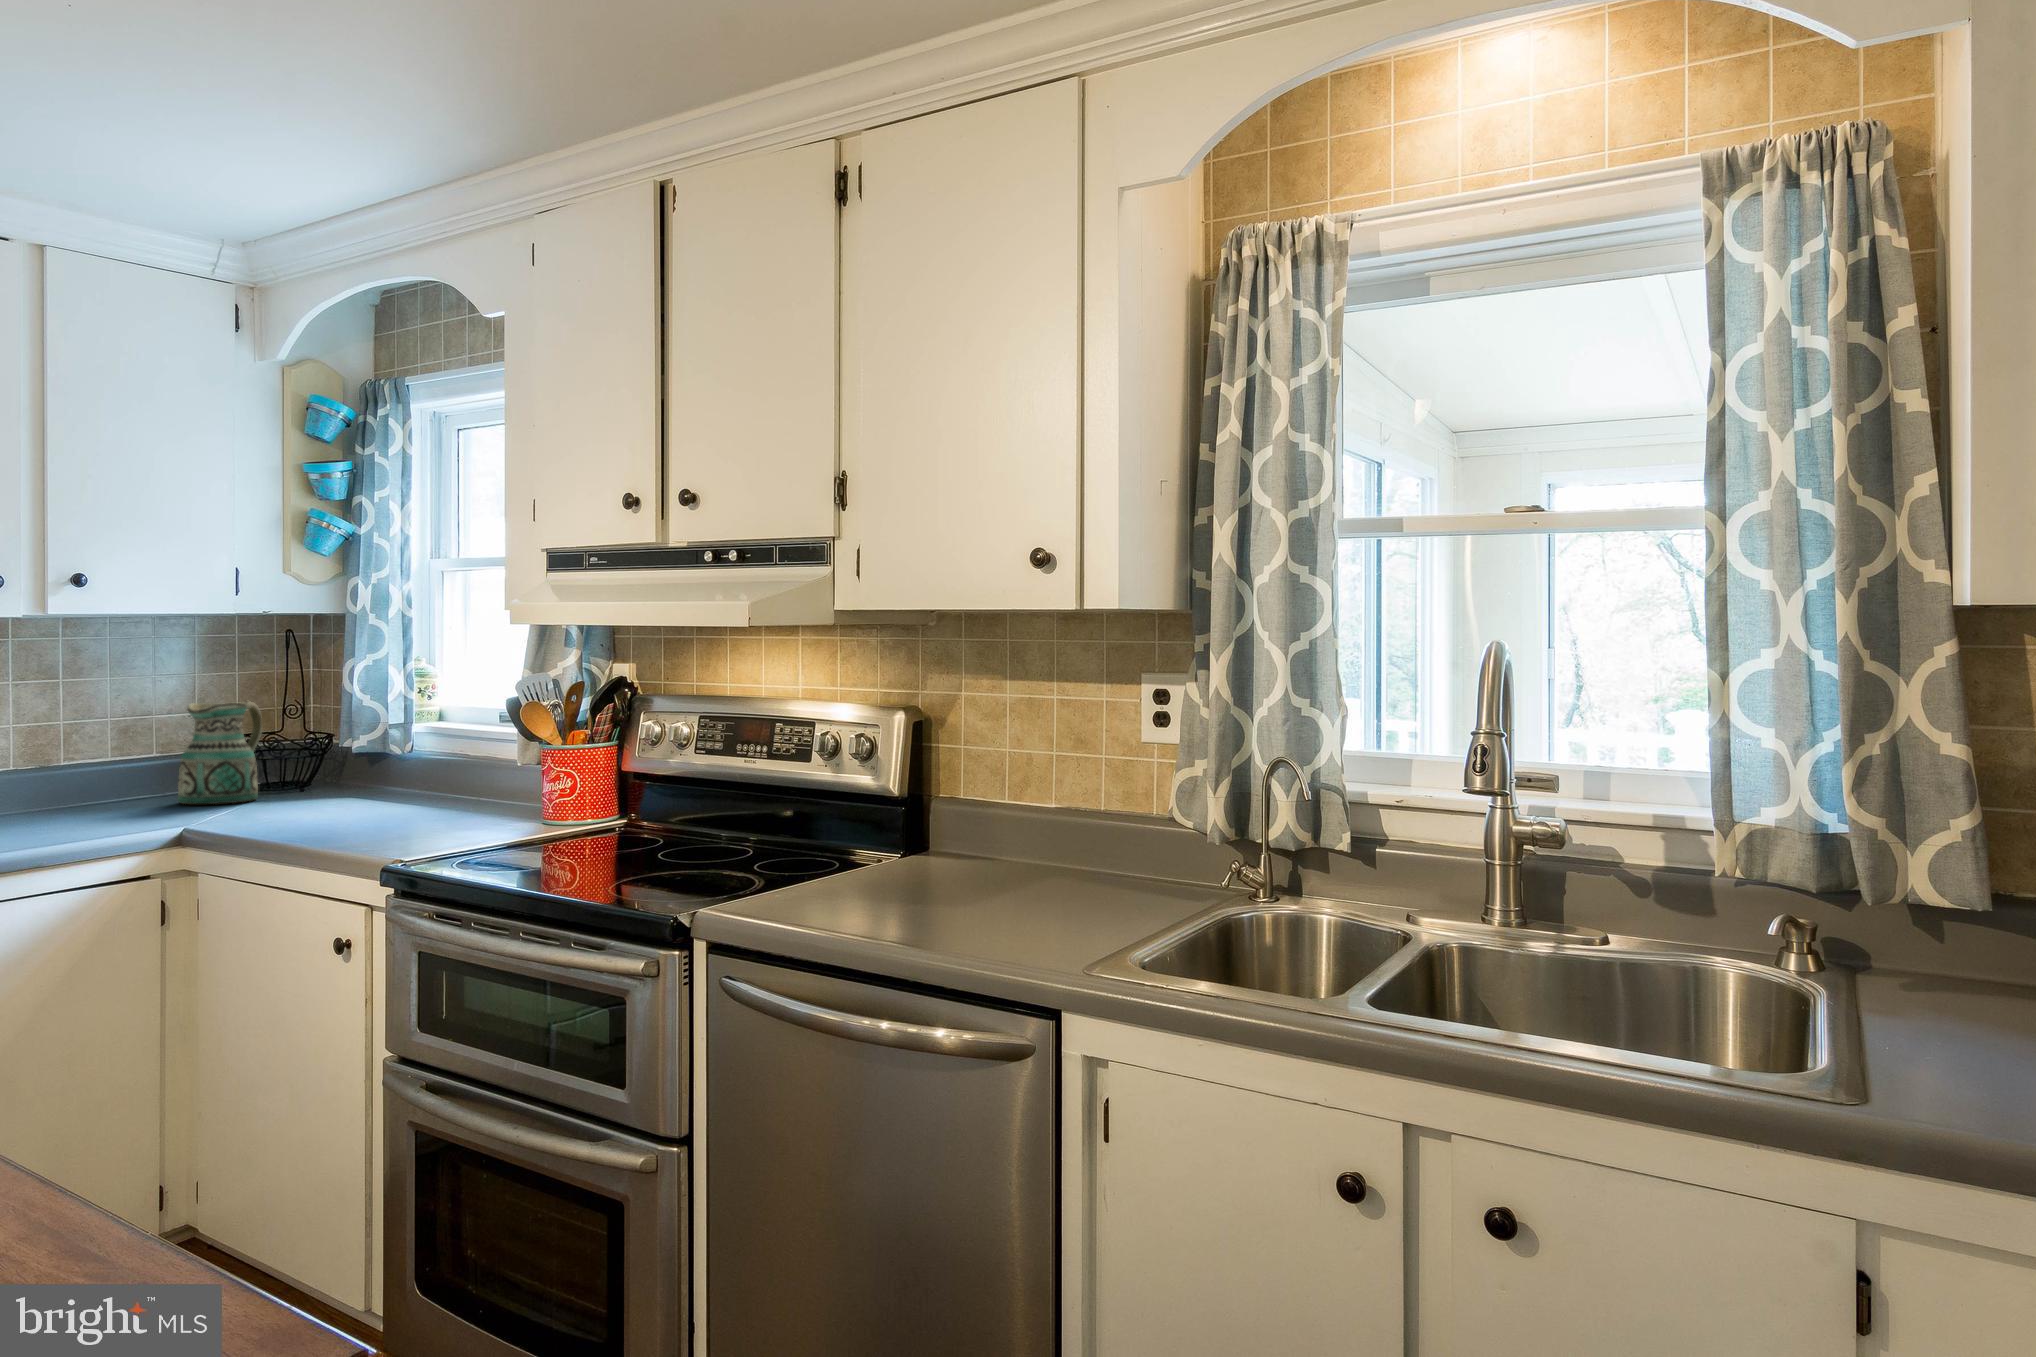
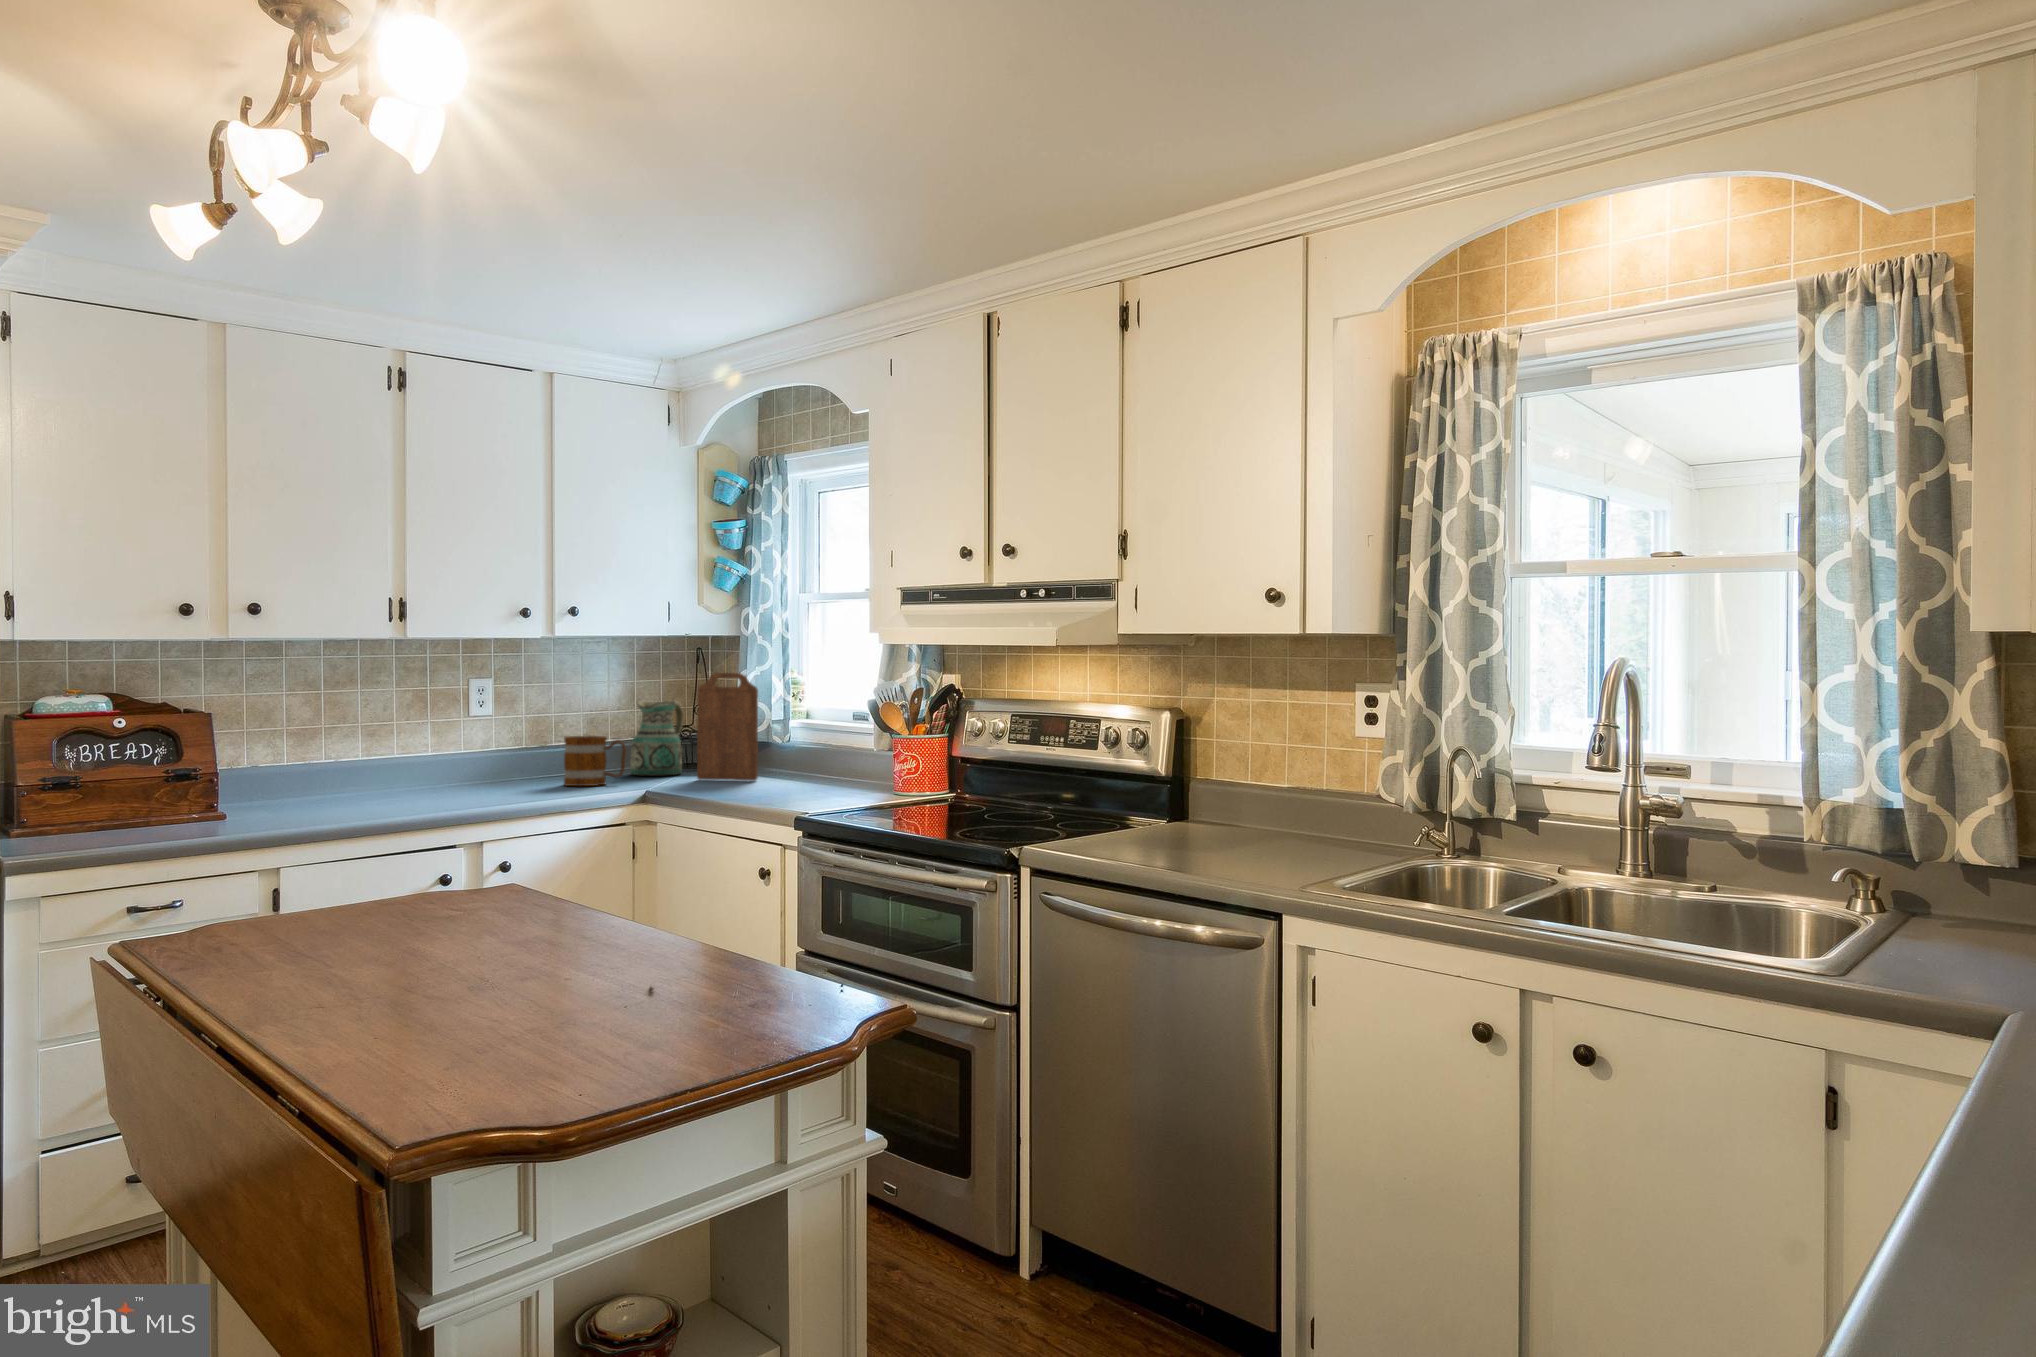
cutting board: none [272,664,361,809] -> present [697,673,758,781]
mug: none [57,753,158,826] -> present [564,736,626,786]

